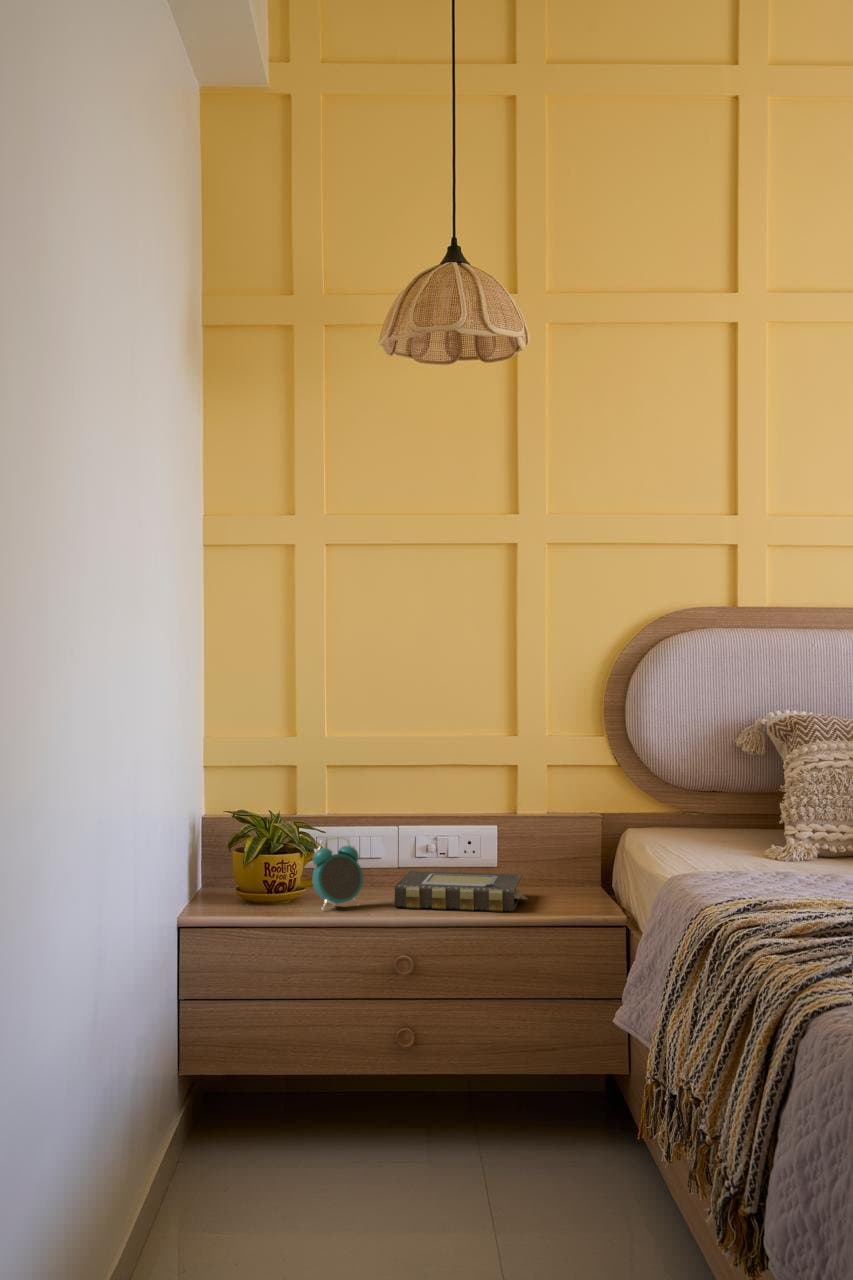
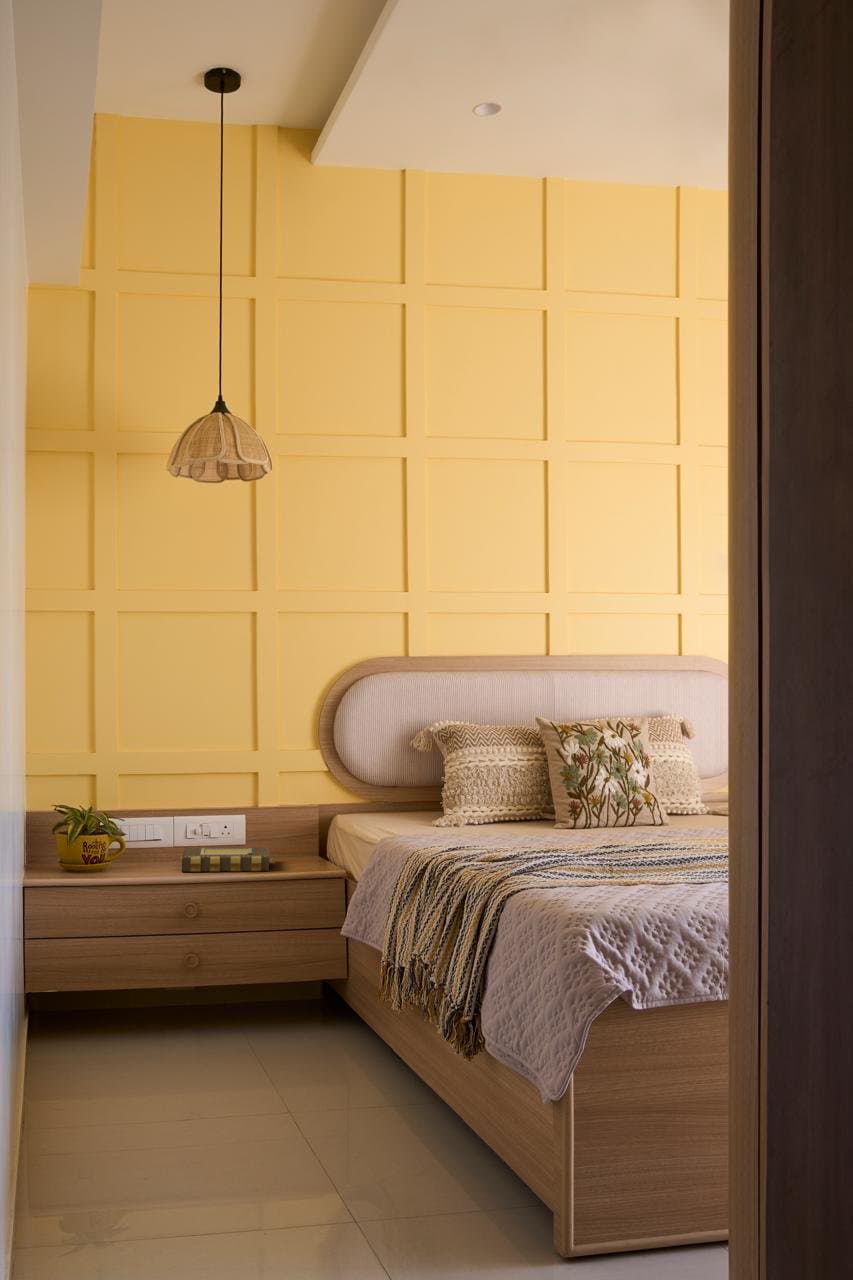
alarm clock: present [312,837,363,910] -> none [120,822,158,876]

